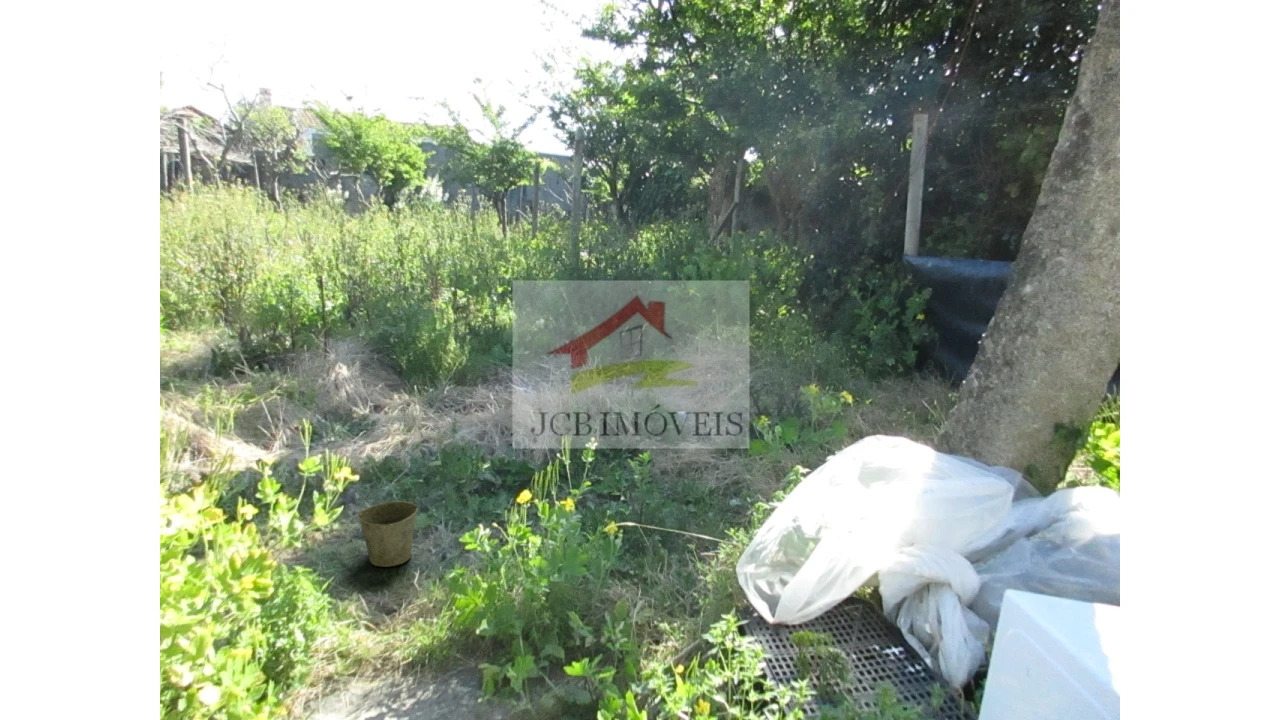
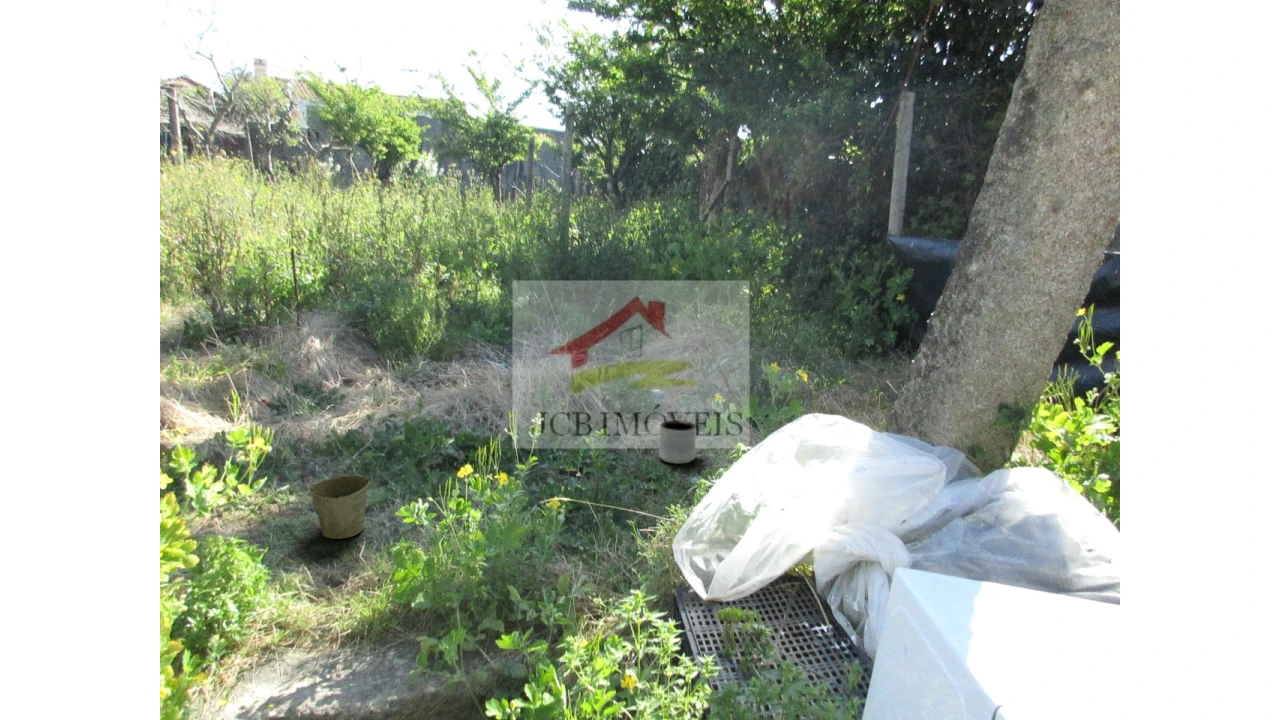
planter: none [702,443,739,487] -> present [659,420,696,464]

